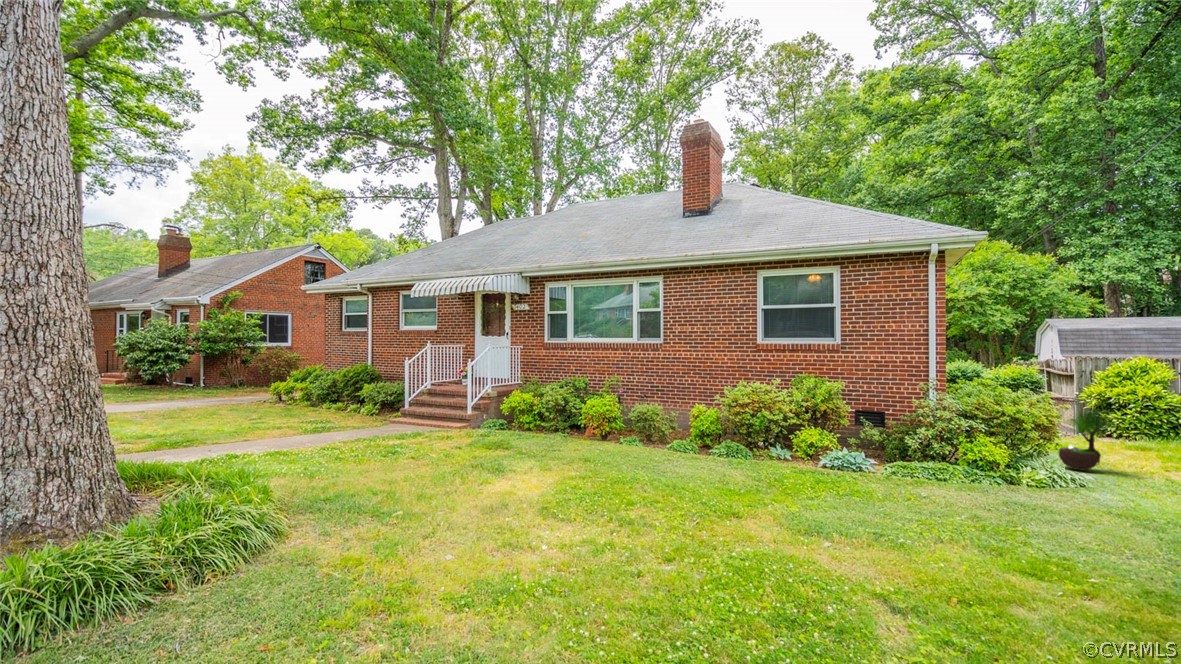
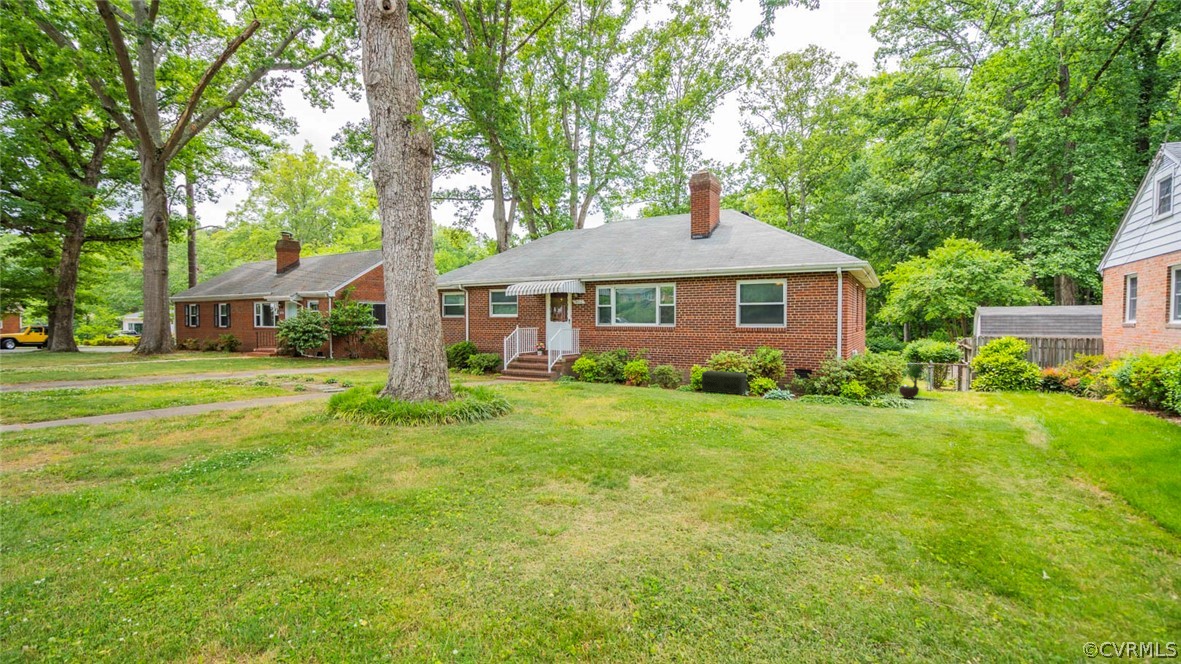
storage bench: none [711,416,789,460] -> present [702,371,747,394]

